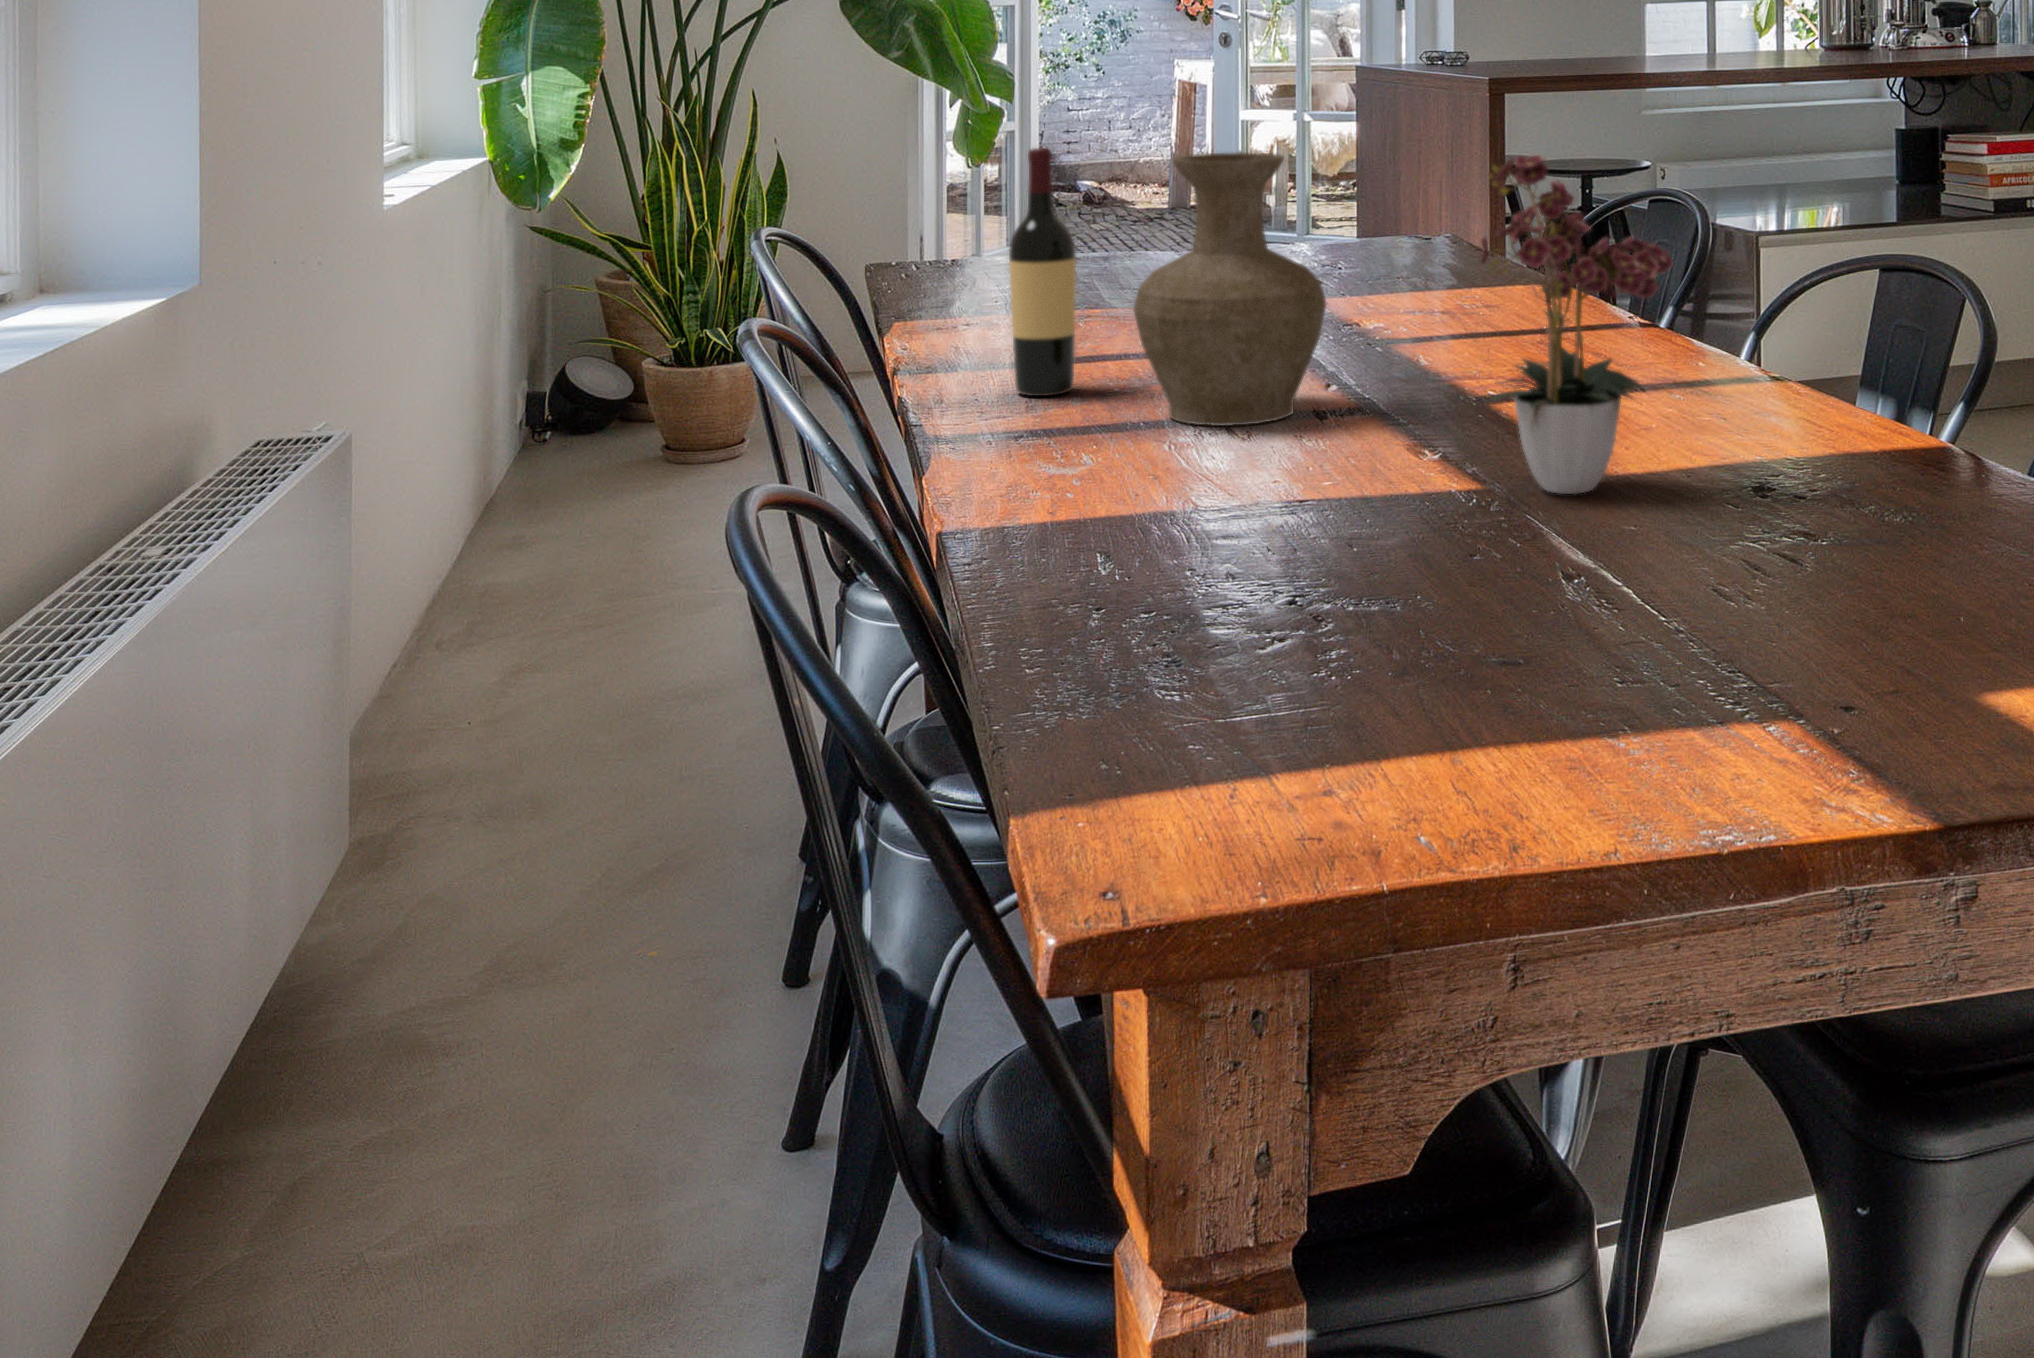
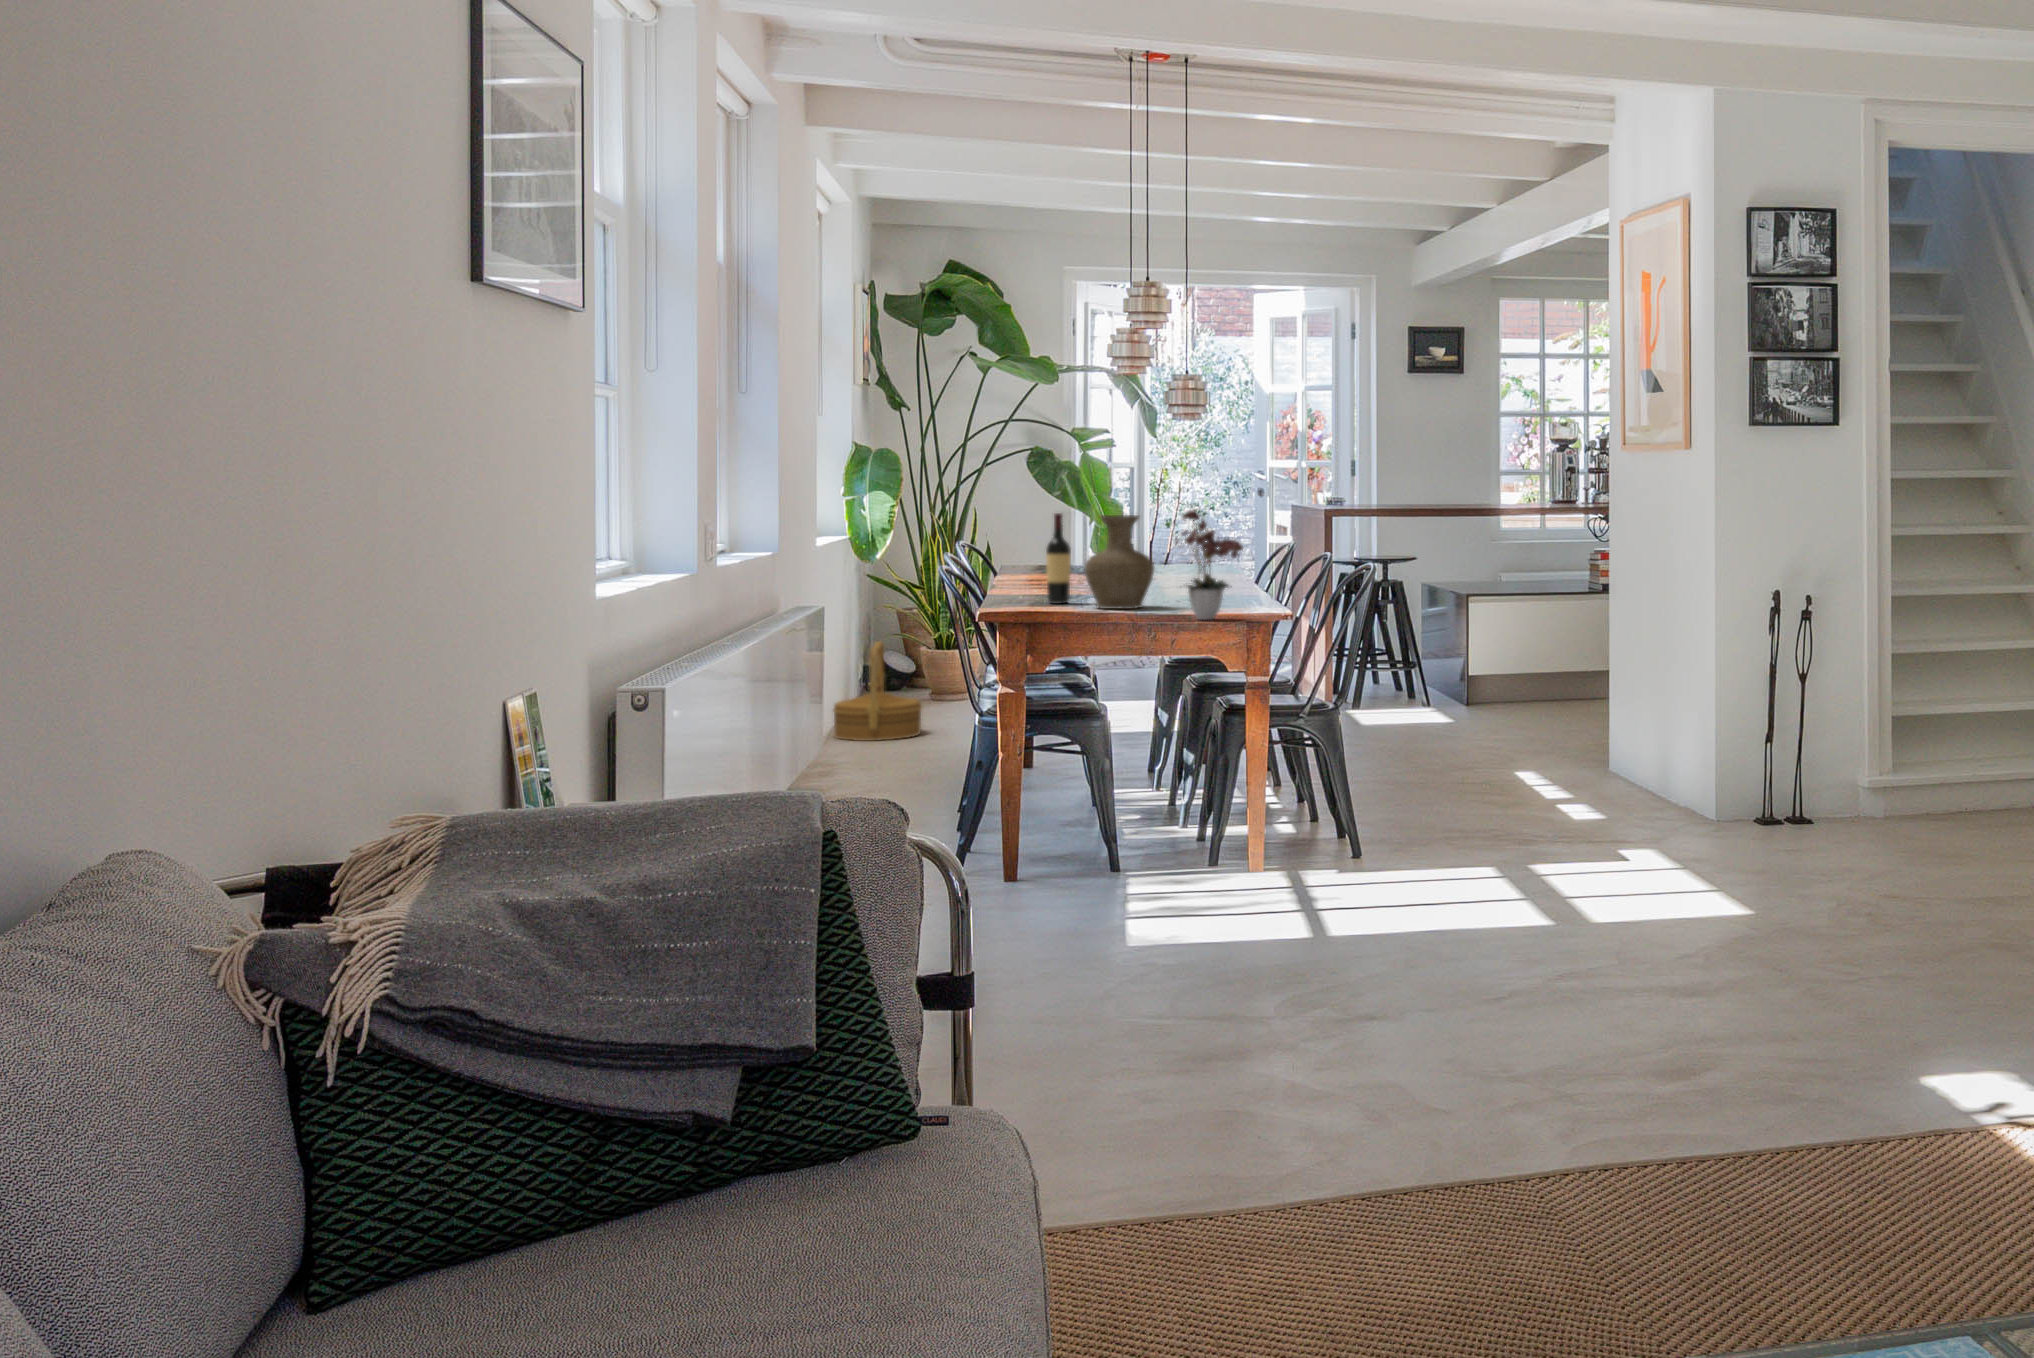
woven basket: none [463,377,658,603] -> present [833,641,922,741]

